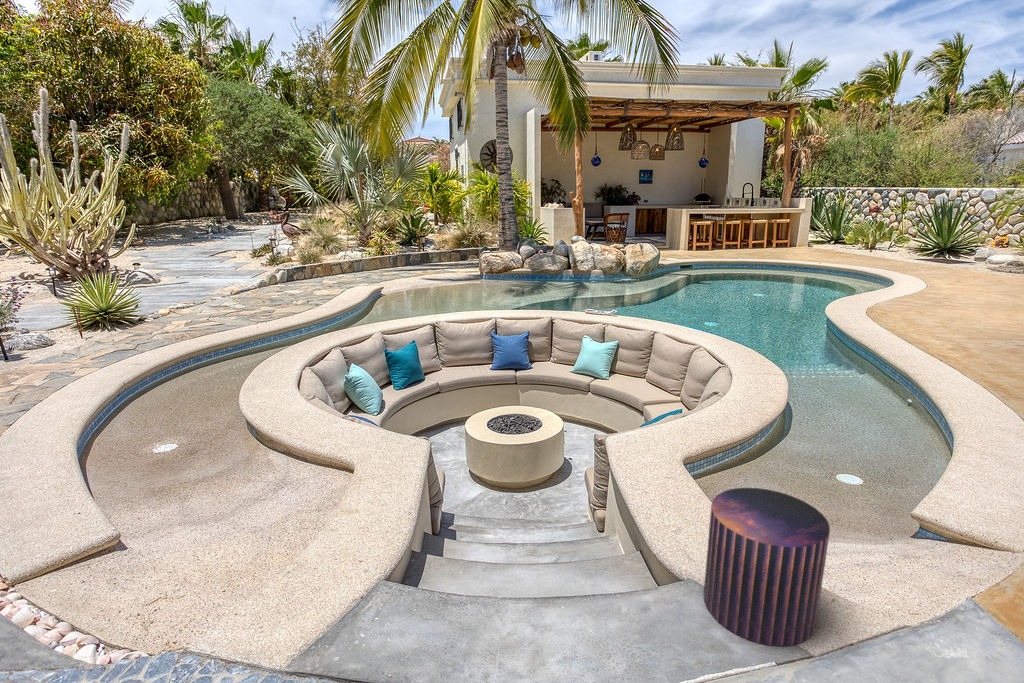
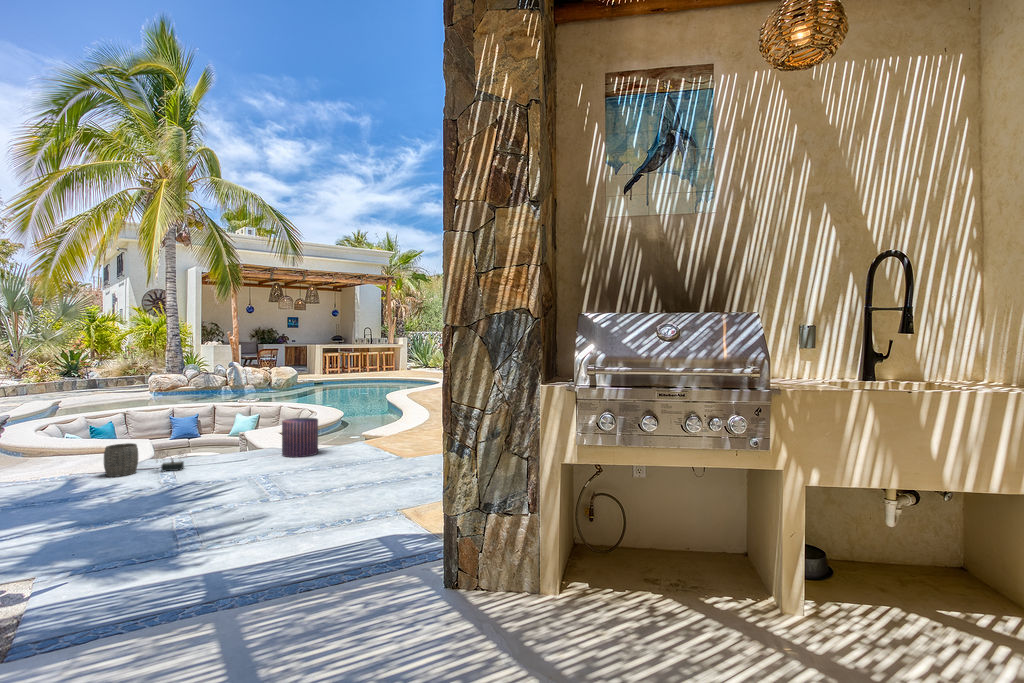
woven basket: none [265,533,347,643] -> present [104,443,138,477]
decorative plant: none [371,557,459,648] -> present [156,446,187,472]

